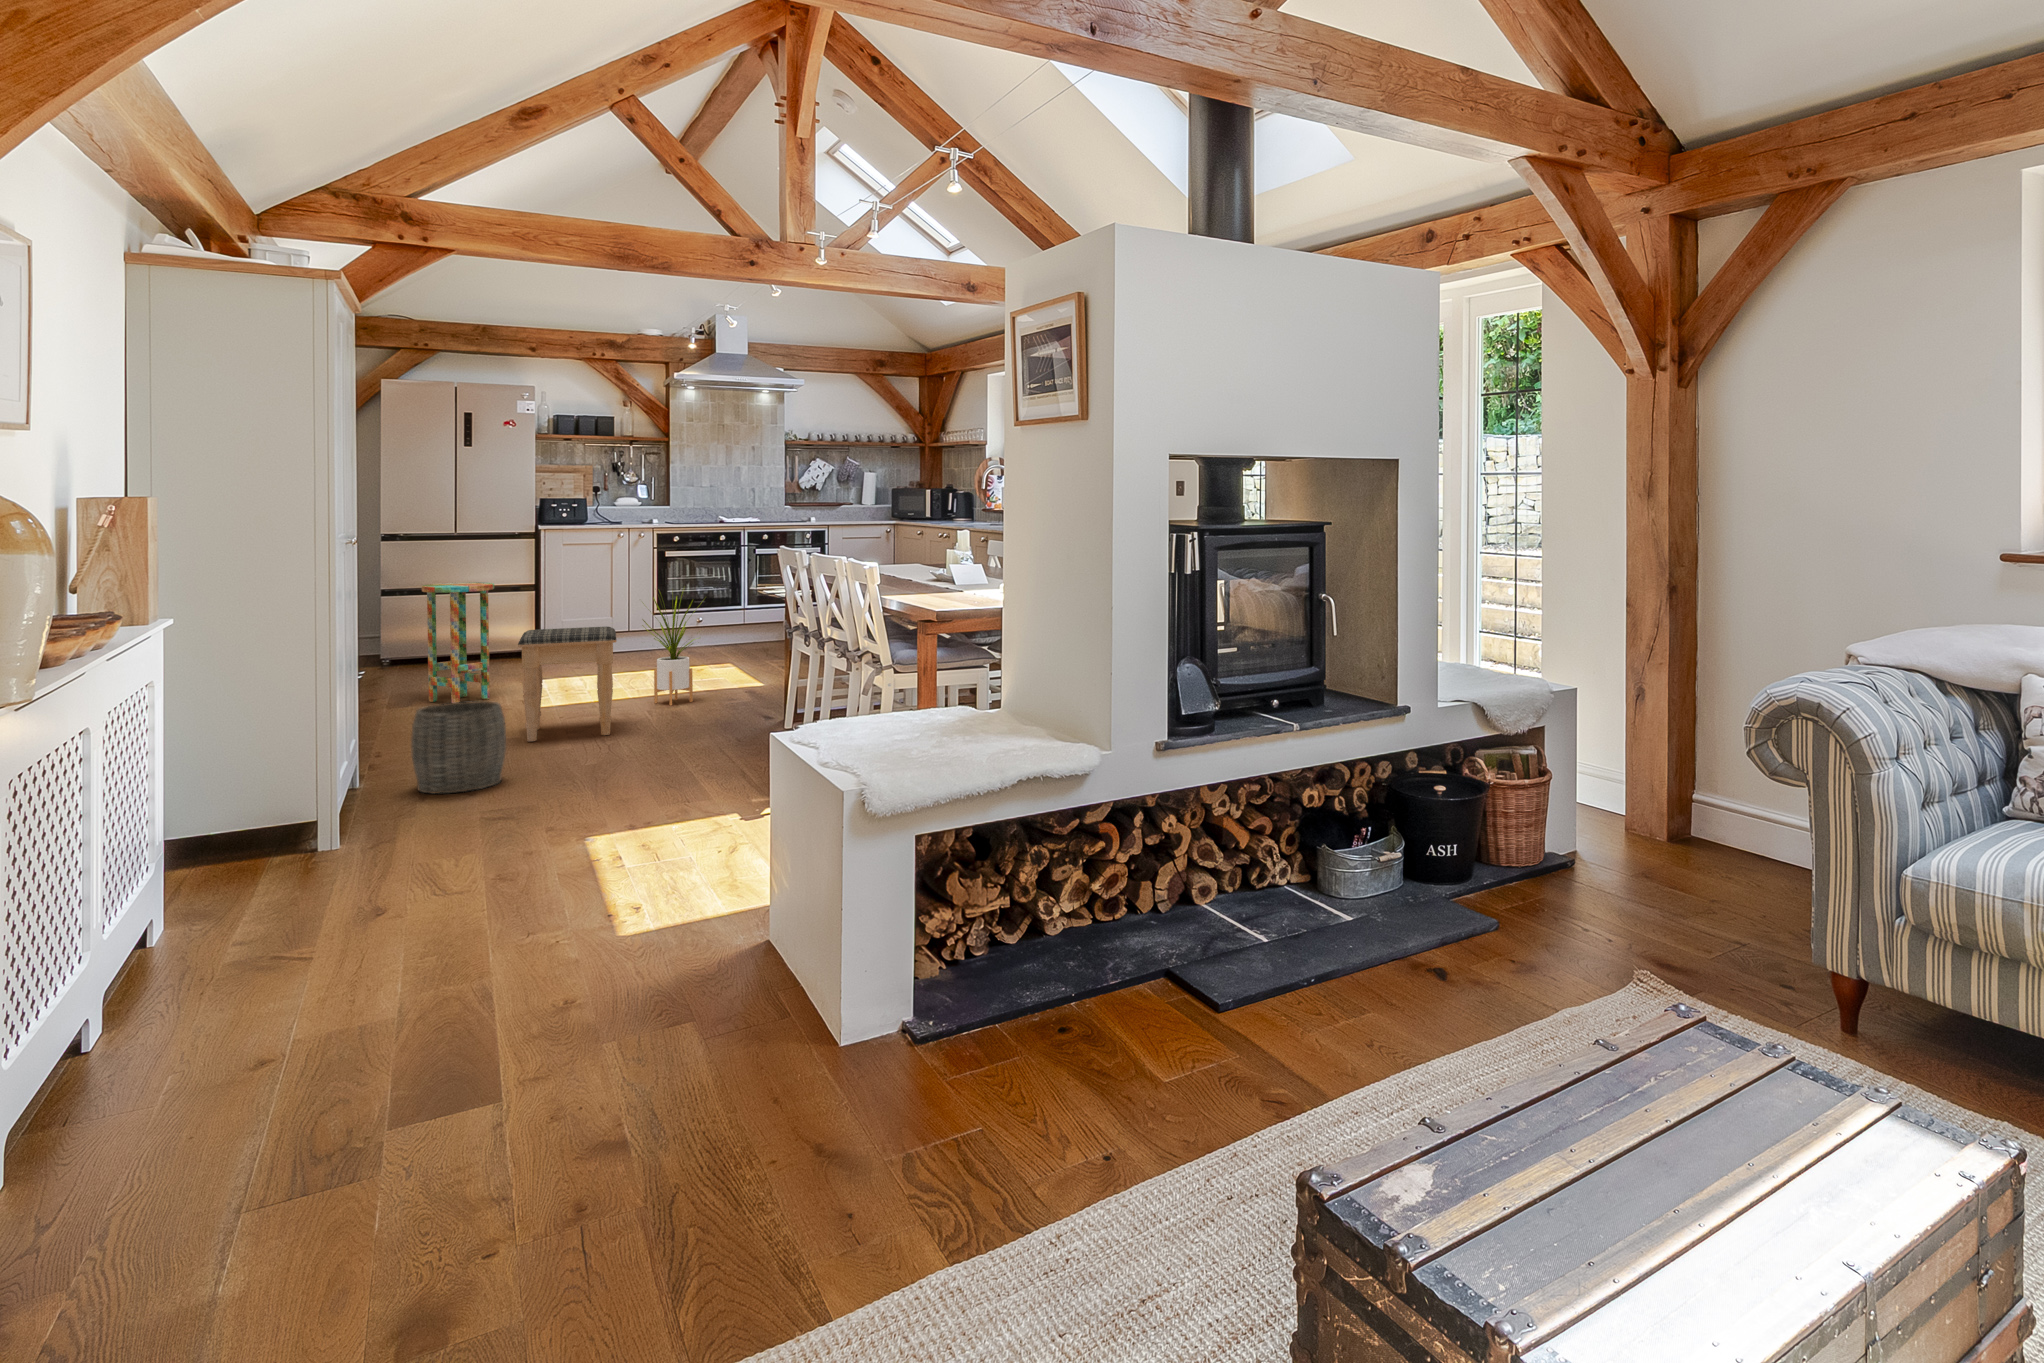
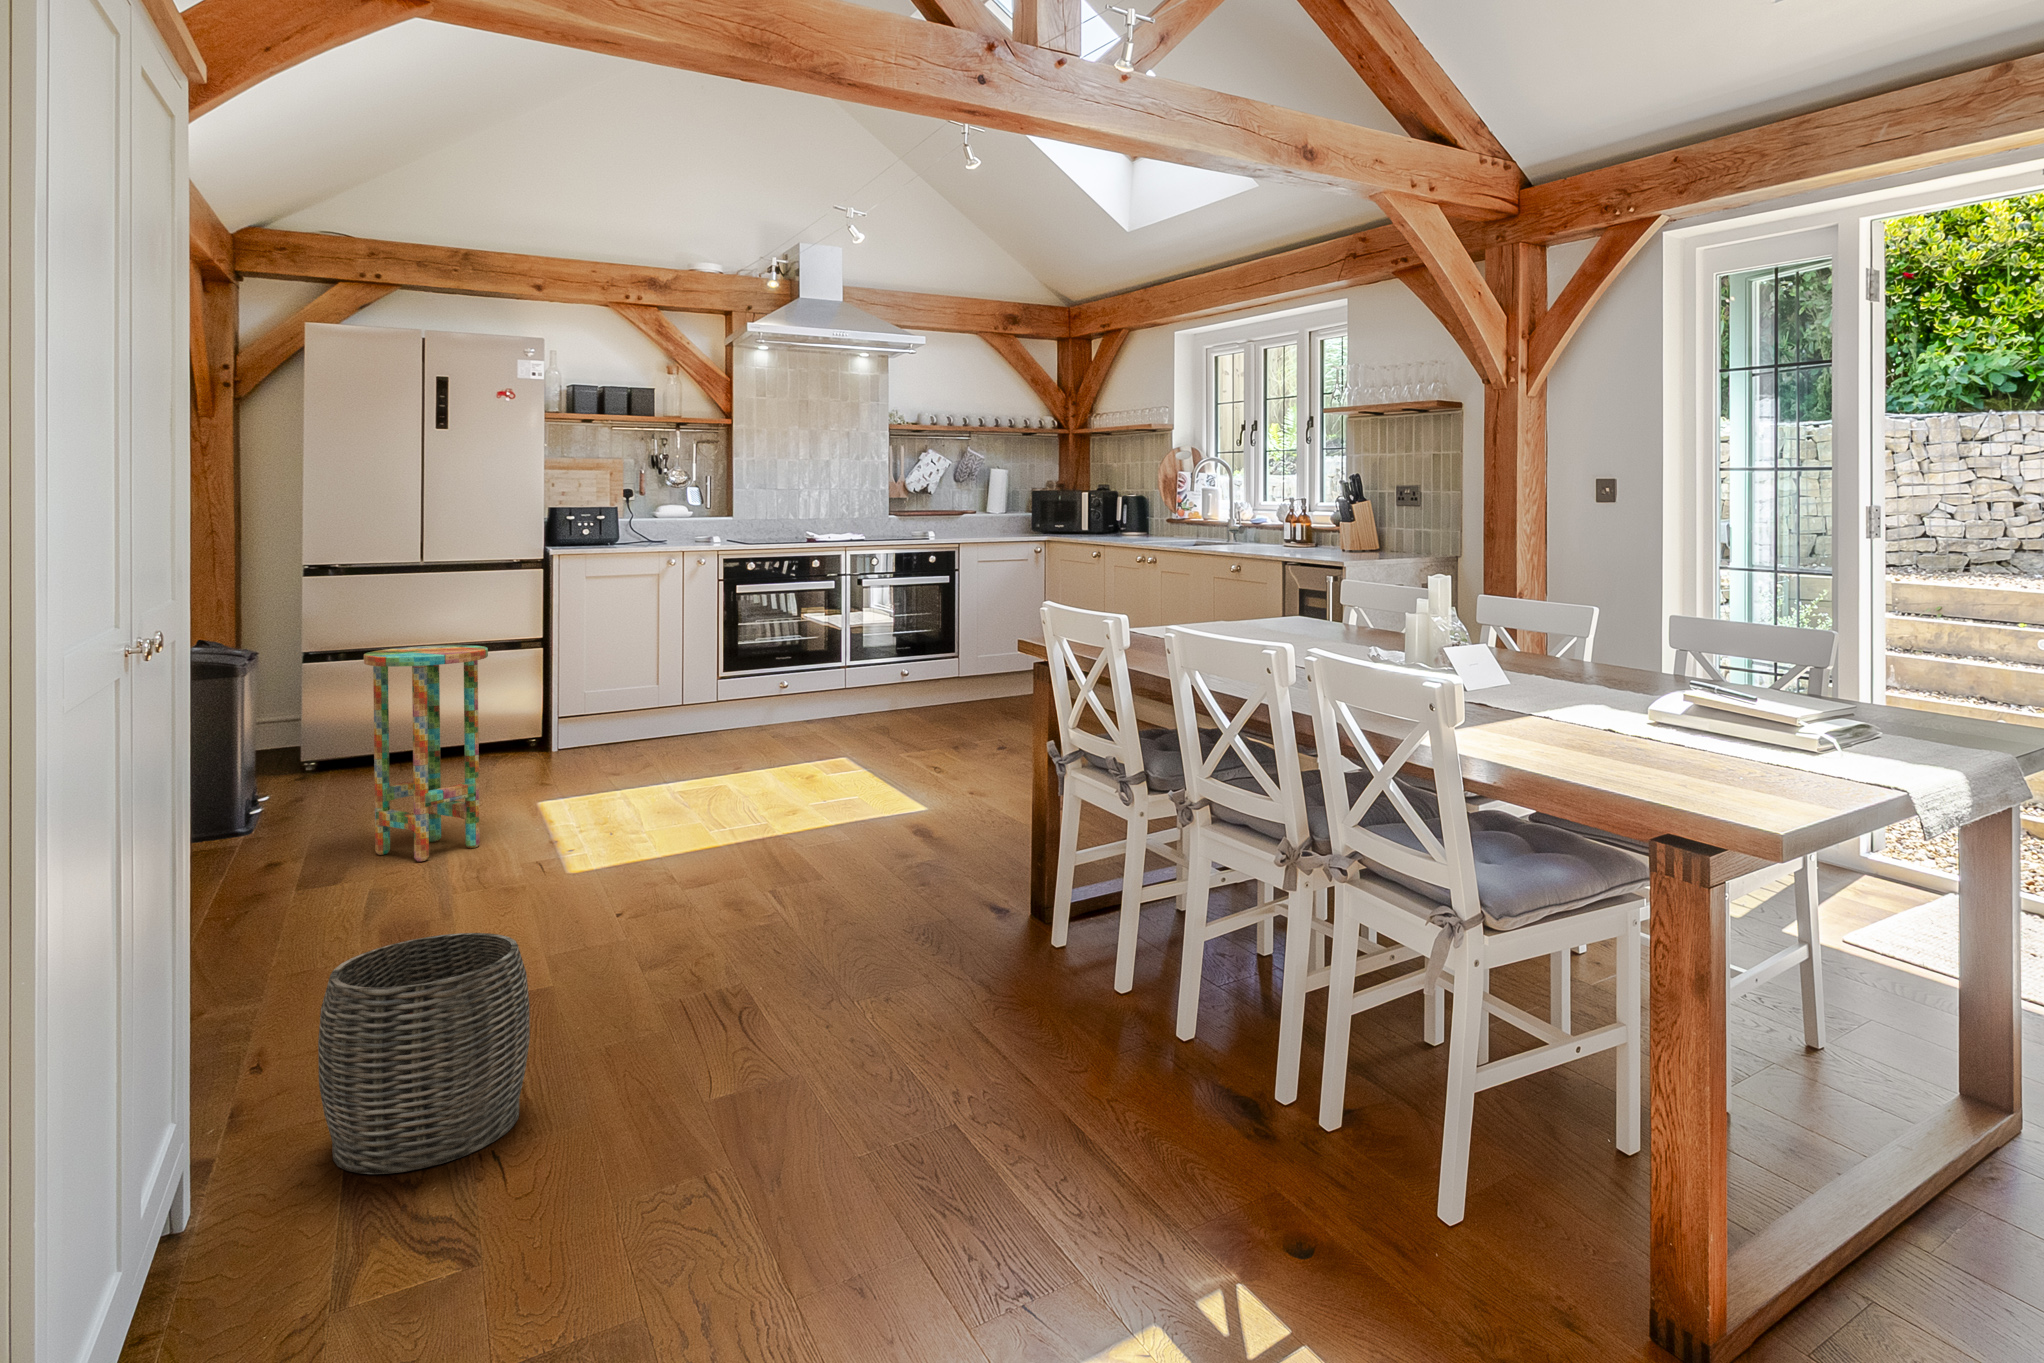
house plant: present [642,593,695,705] -> none [739,651,854,862]
footstool: present [518,626,617,741] -> none [542,733,725,970]

